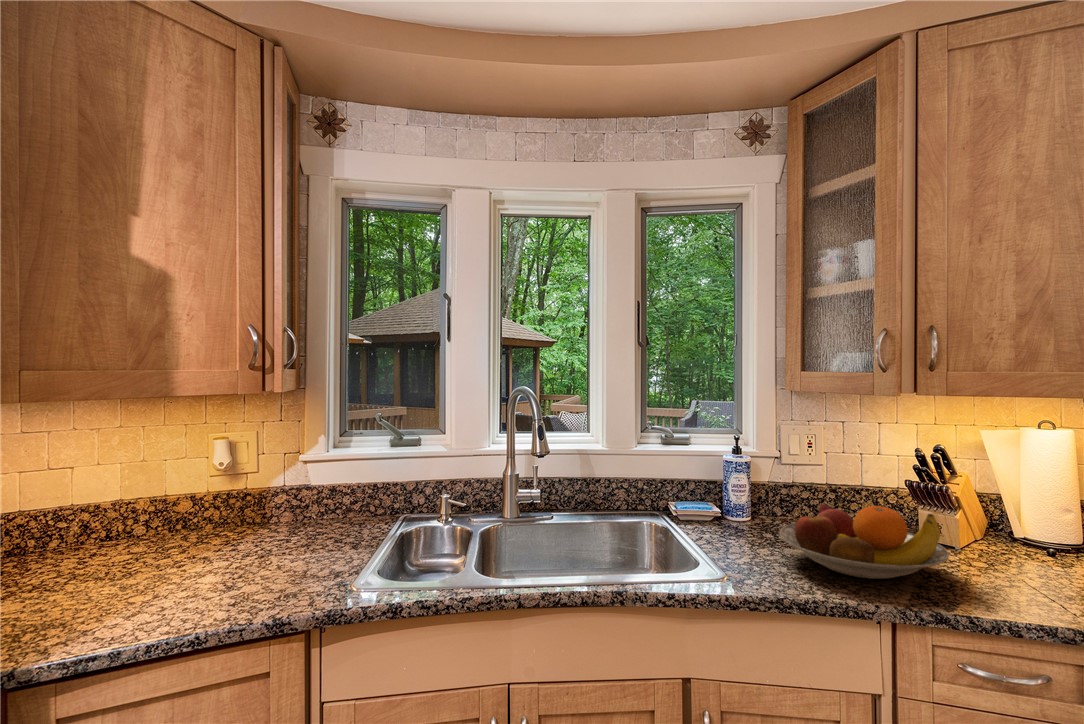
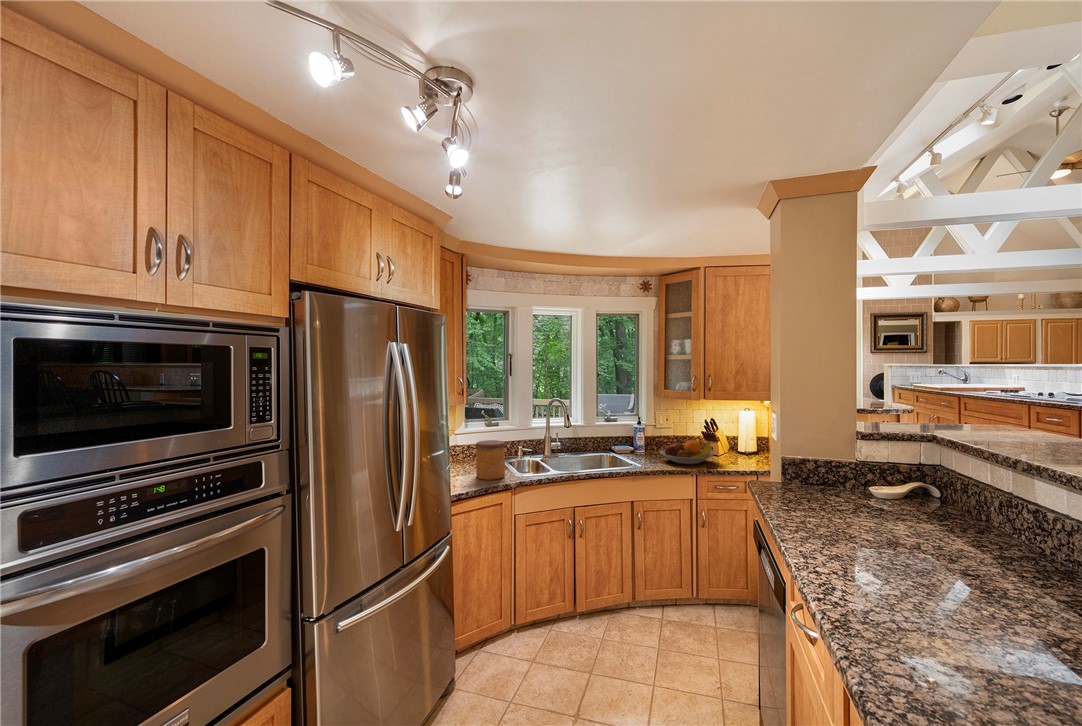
jar: none [235,484,319,597] -> present [476,440,505,480]

